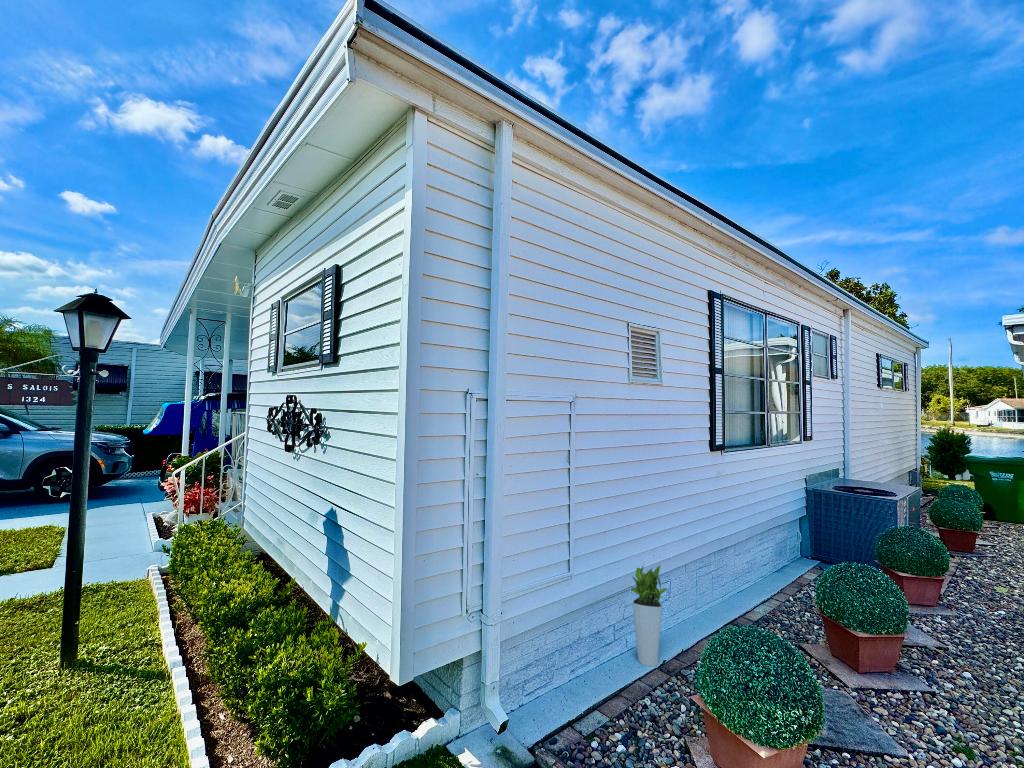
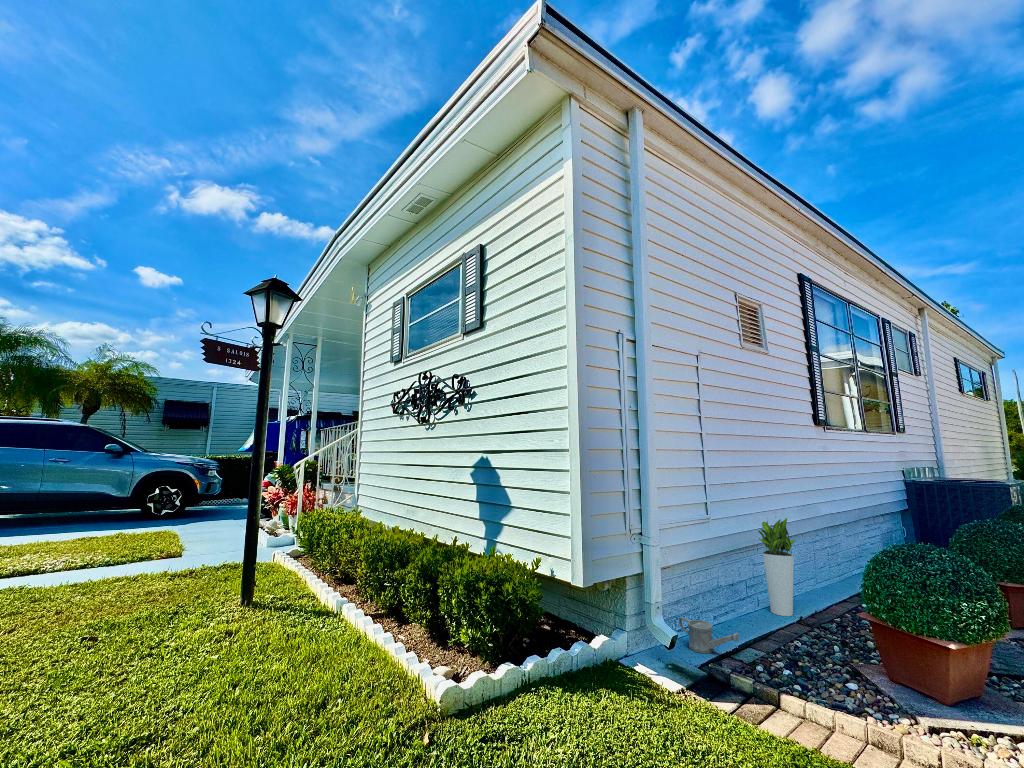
watering can: none [528,687,577,731] -> present [679,617,739,653]

